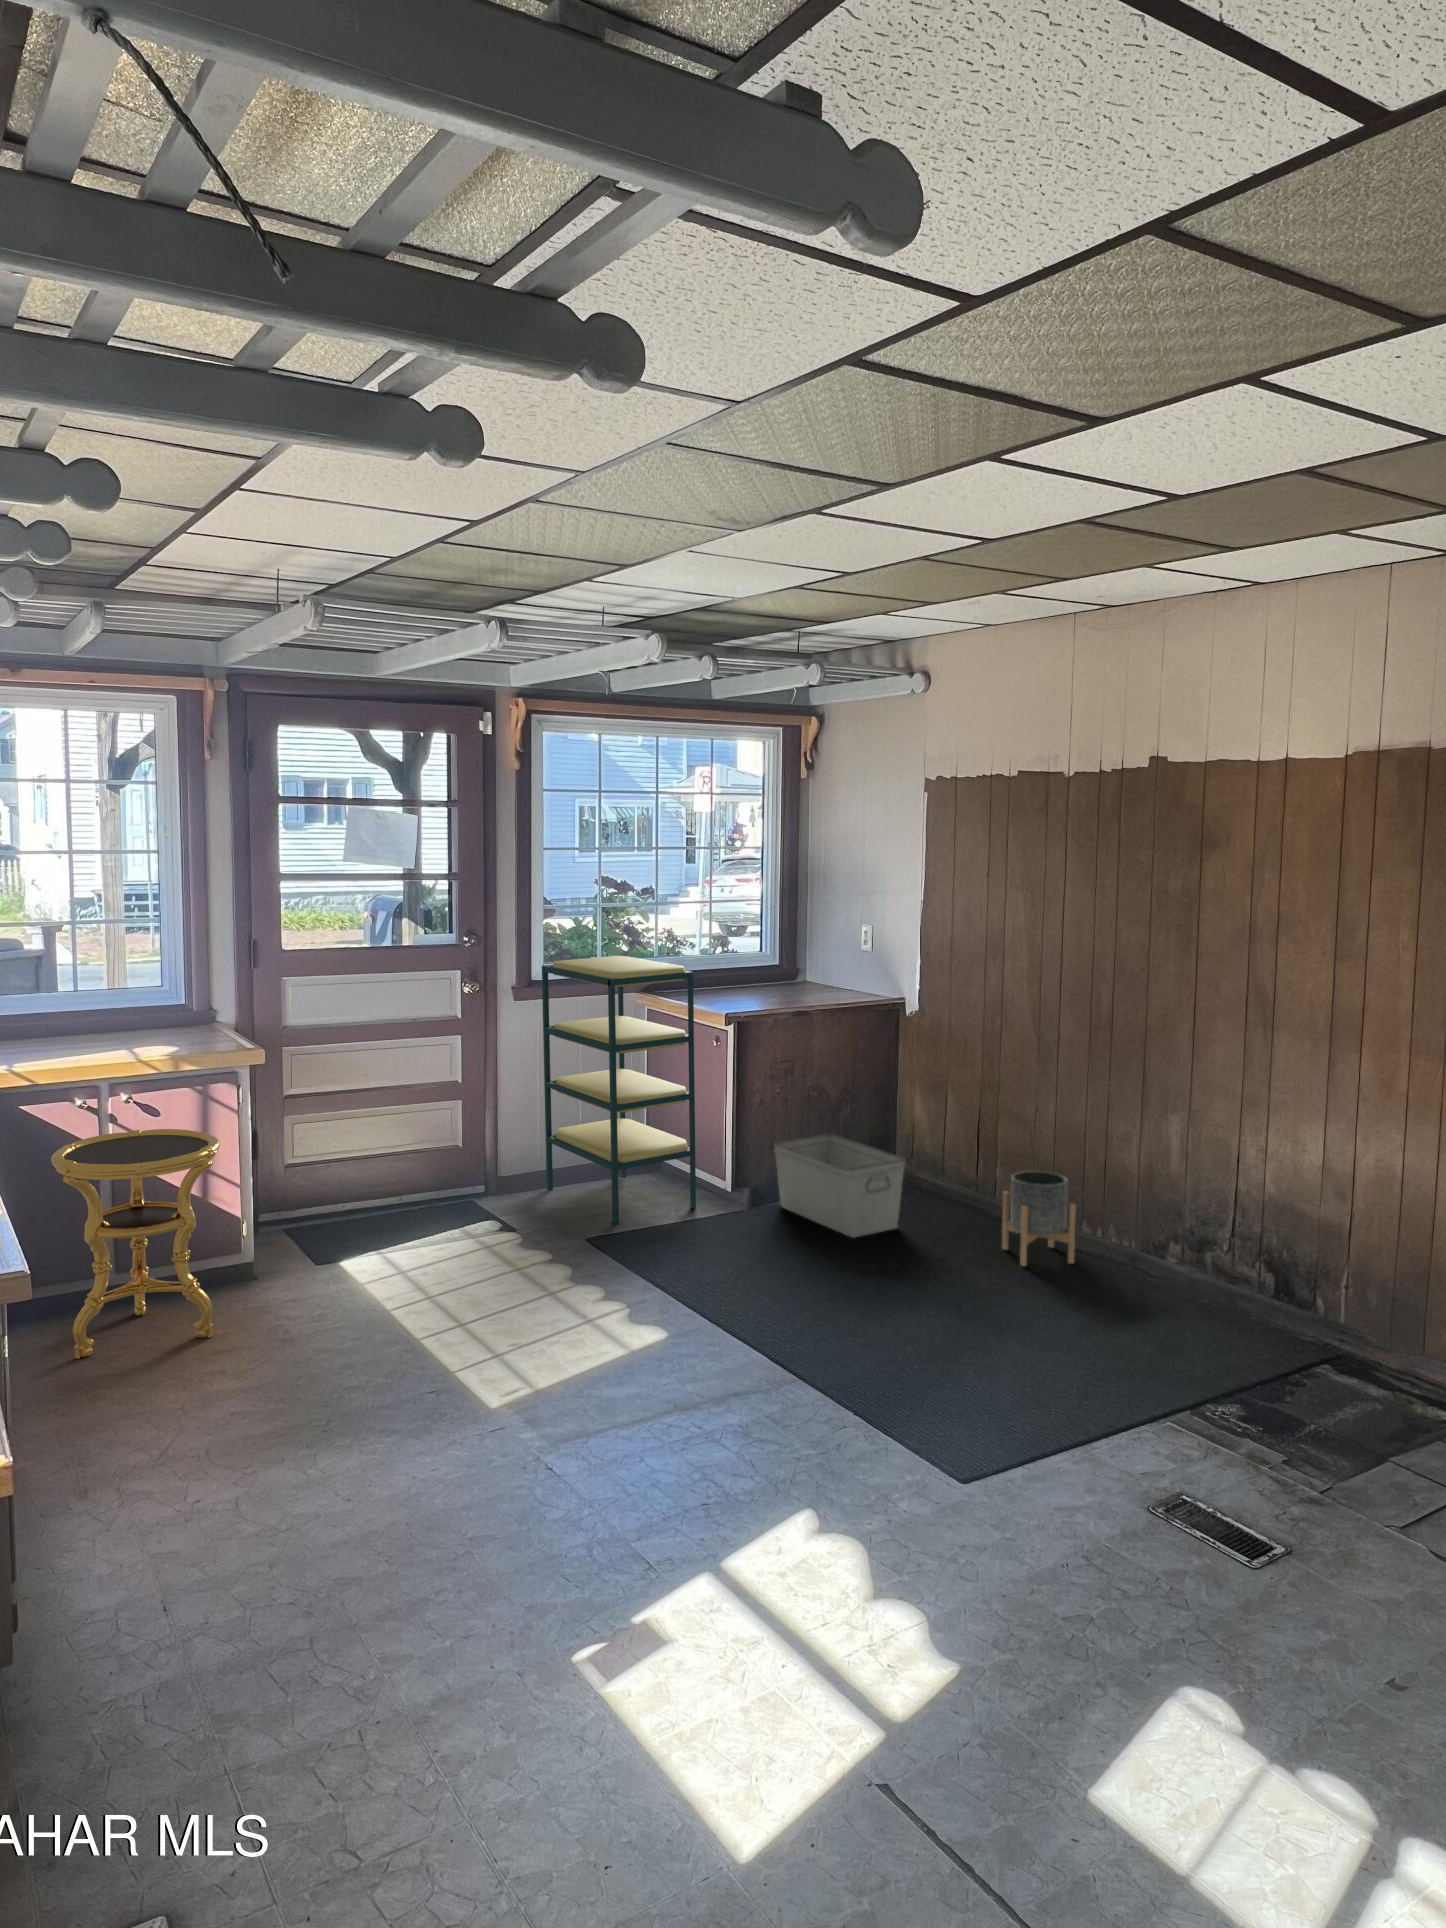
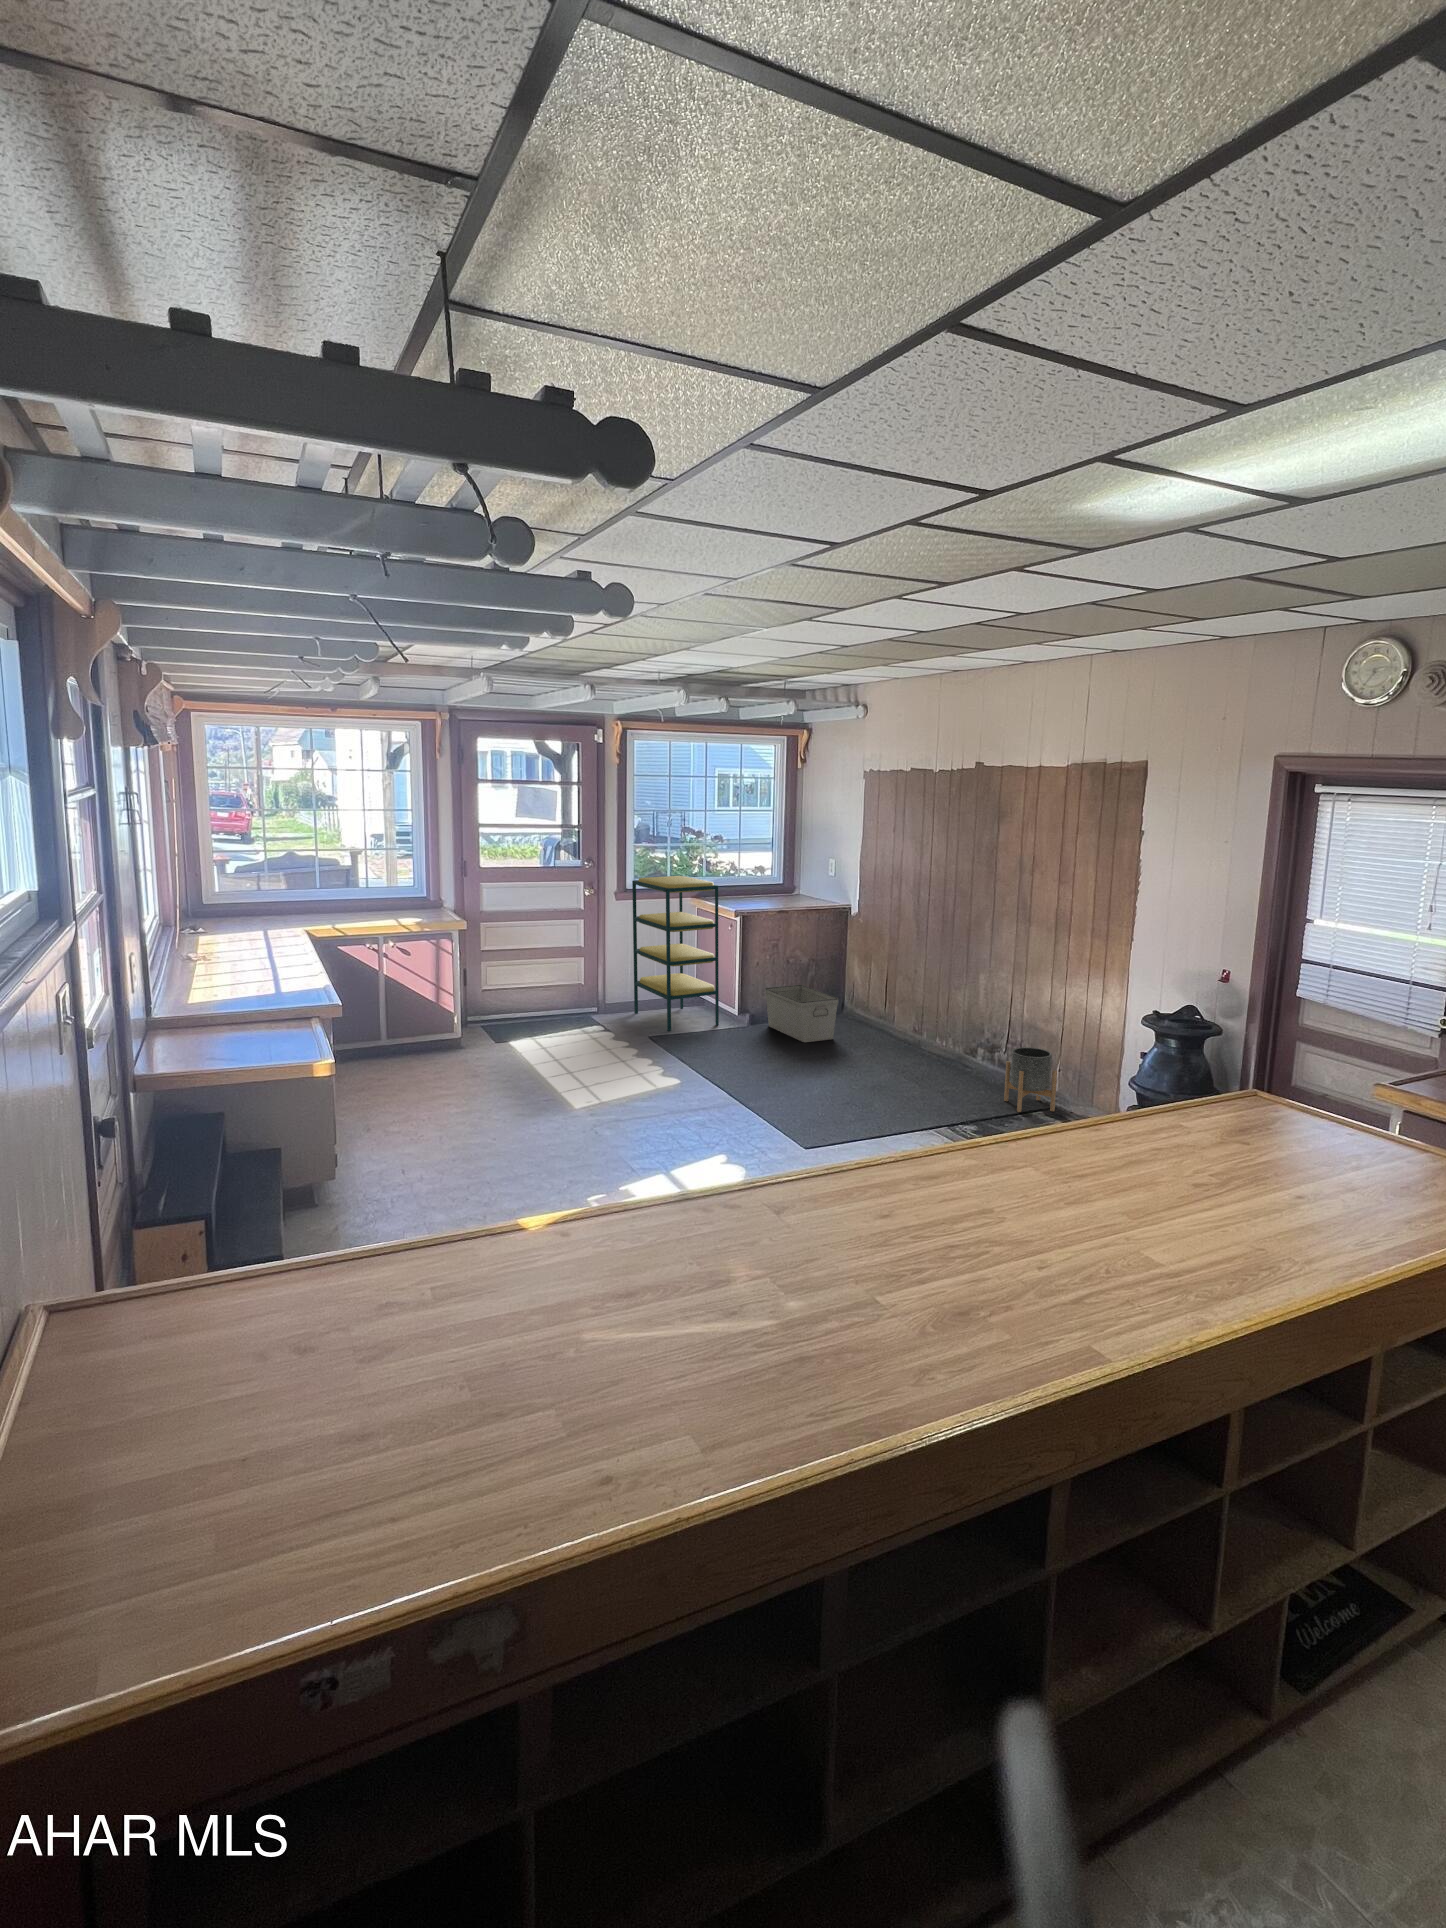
side table: present [51,1129,220,1359] -> none [356,962,443,1078]
planter: present [1002,1171,1076,1266] -> present [1004,1047,1057,1112]

